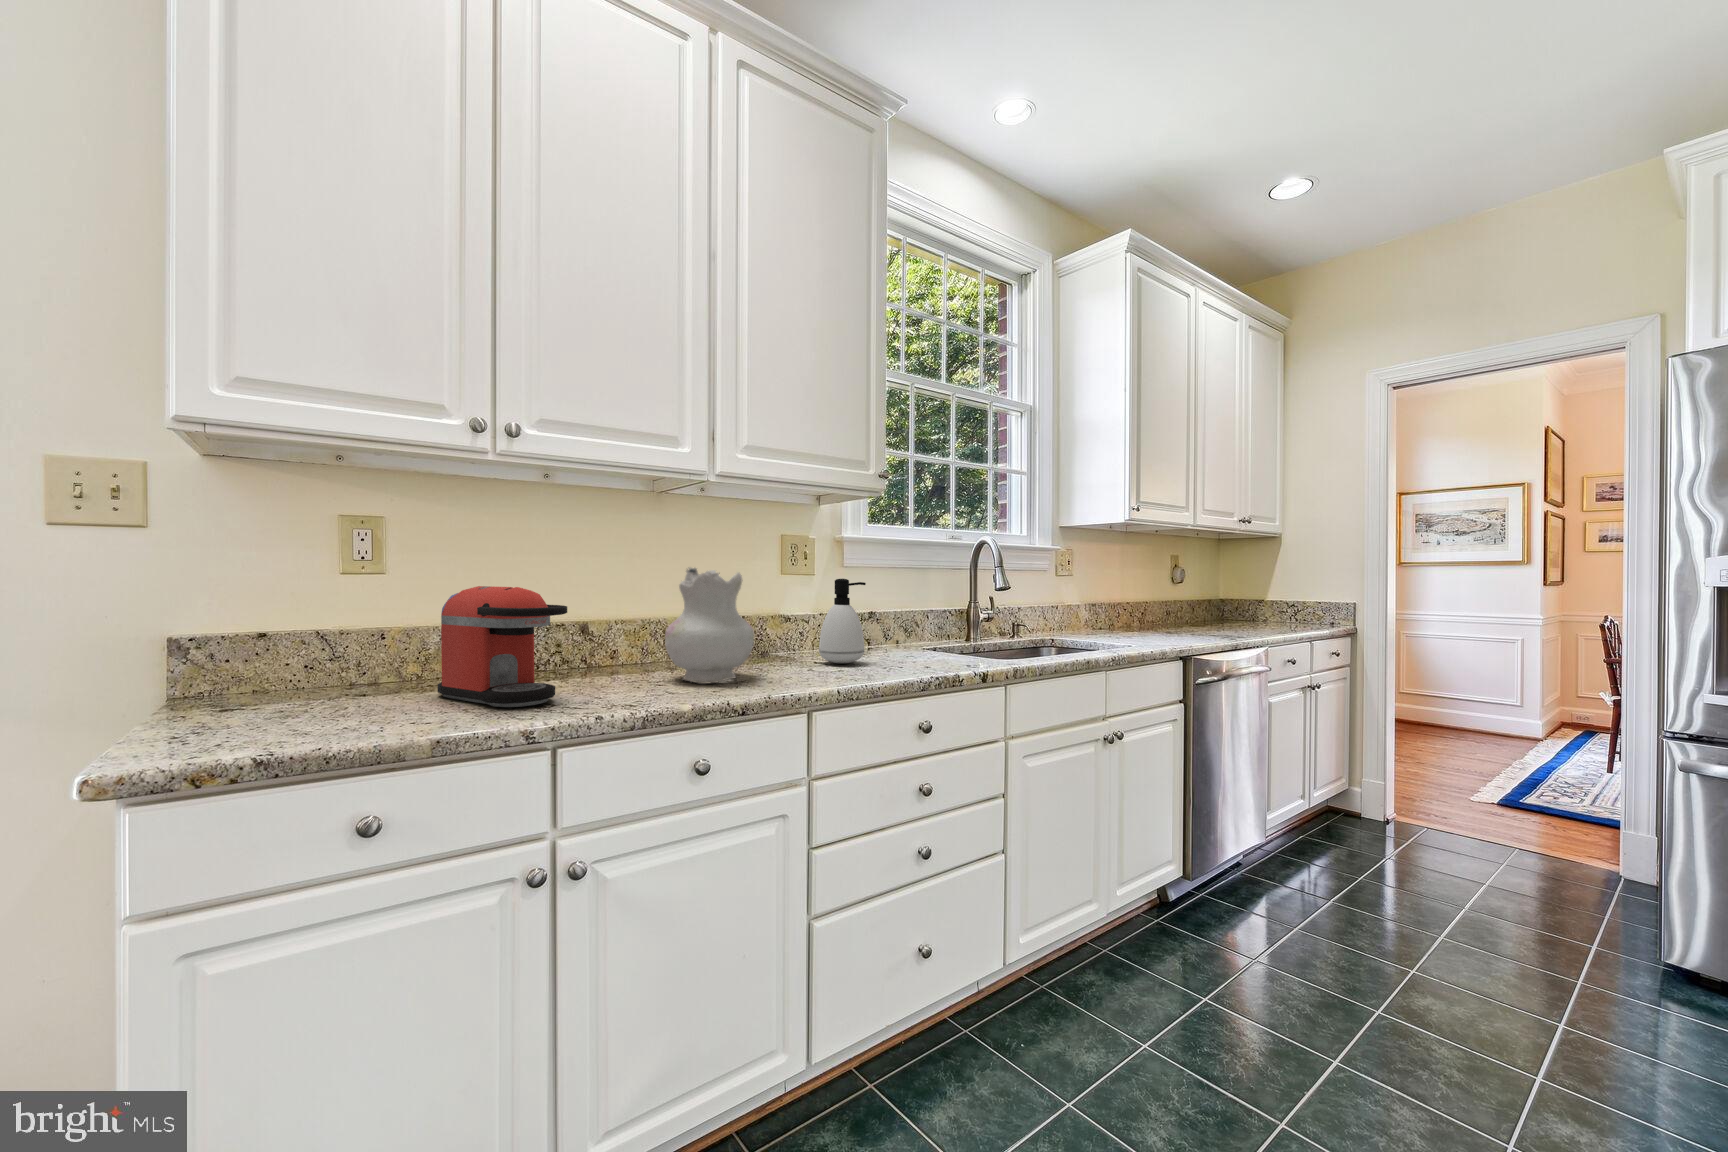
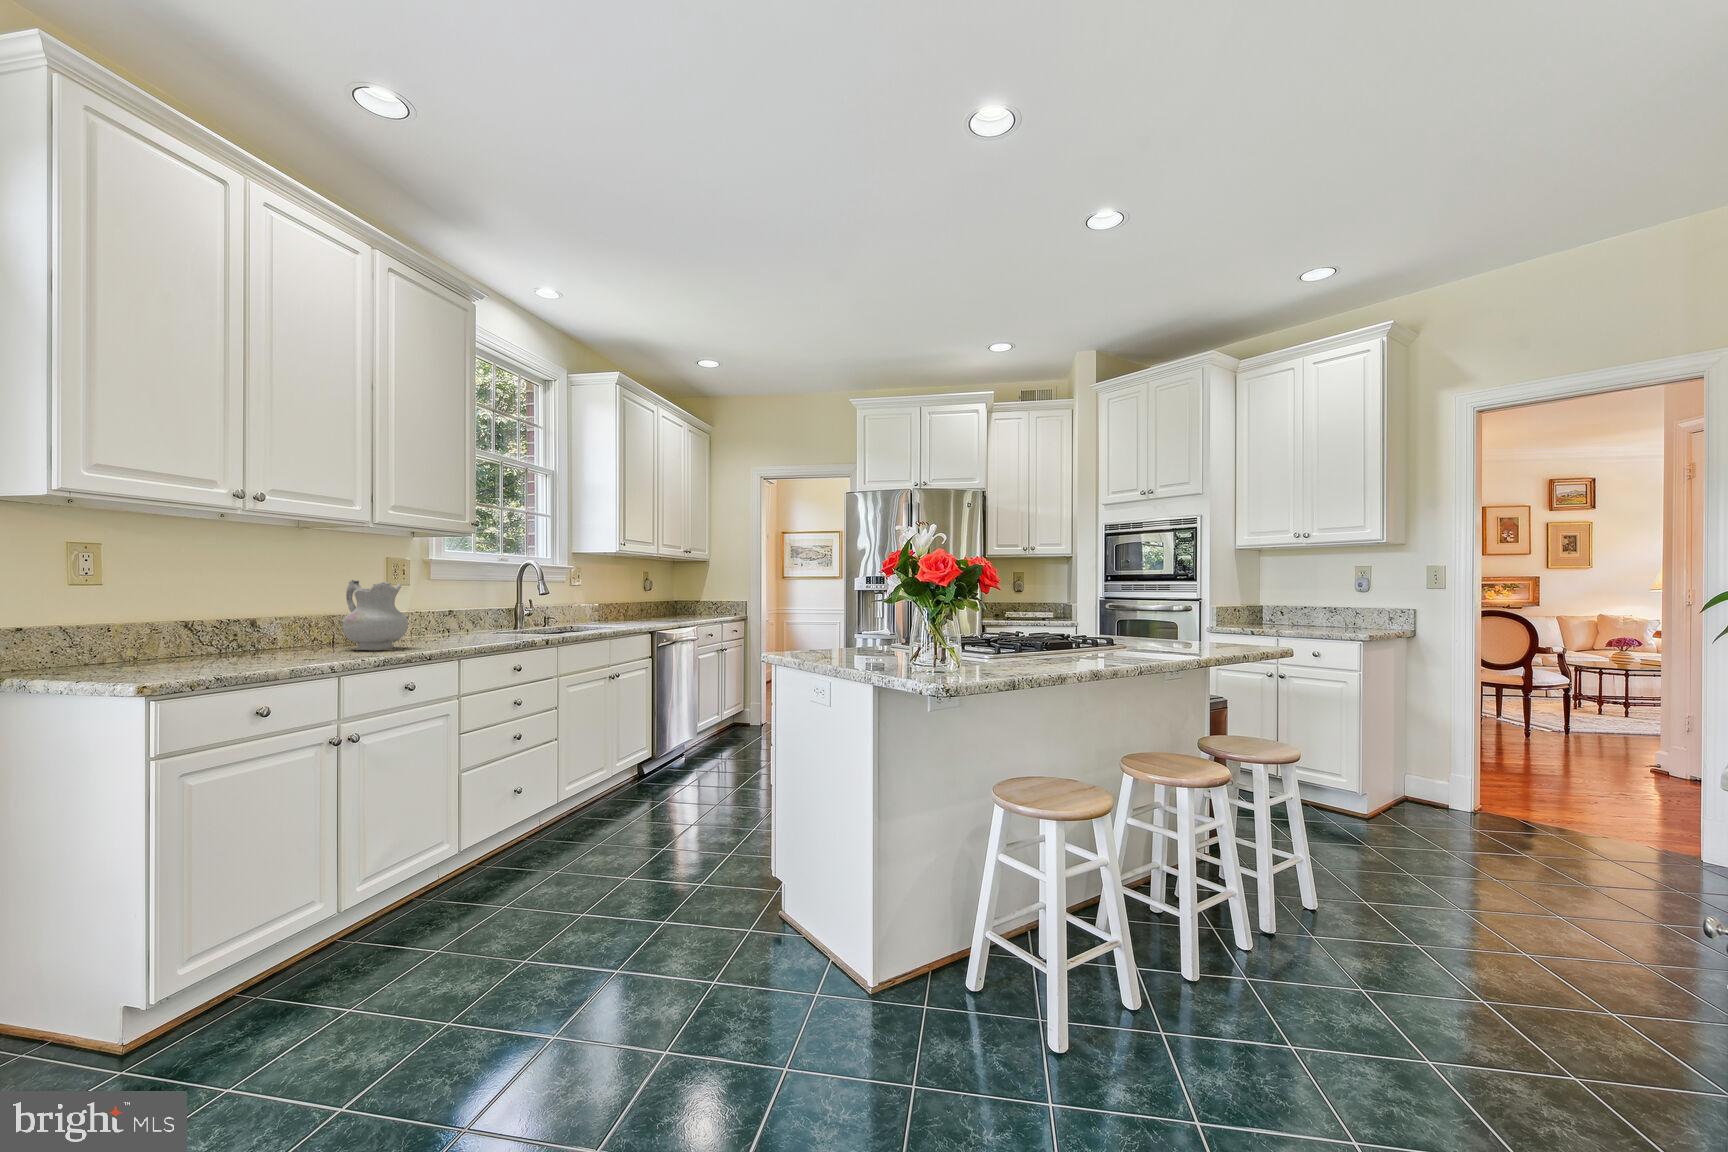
soap dispenser: present [819,579,866,663] -> none [433,587,467,640]
coffee maker: present [438,586,567,707] -> none [191,592,314,664]

